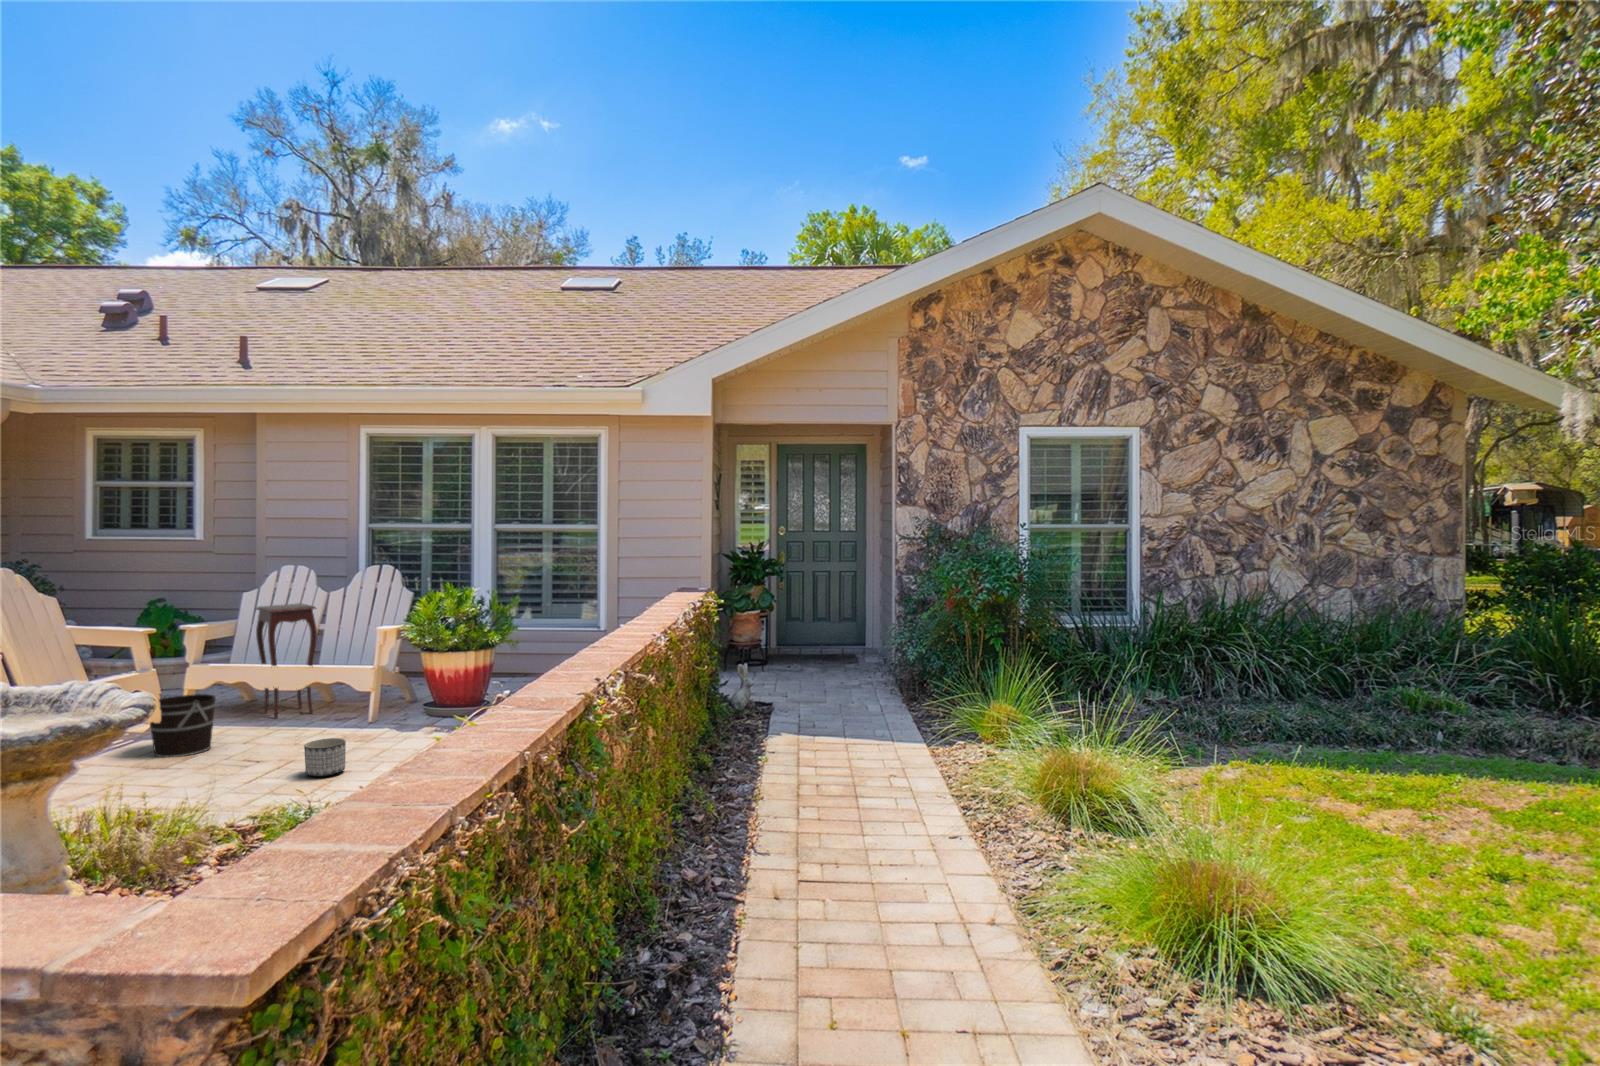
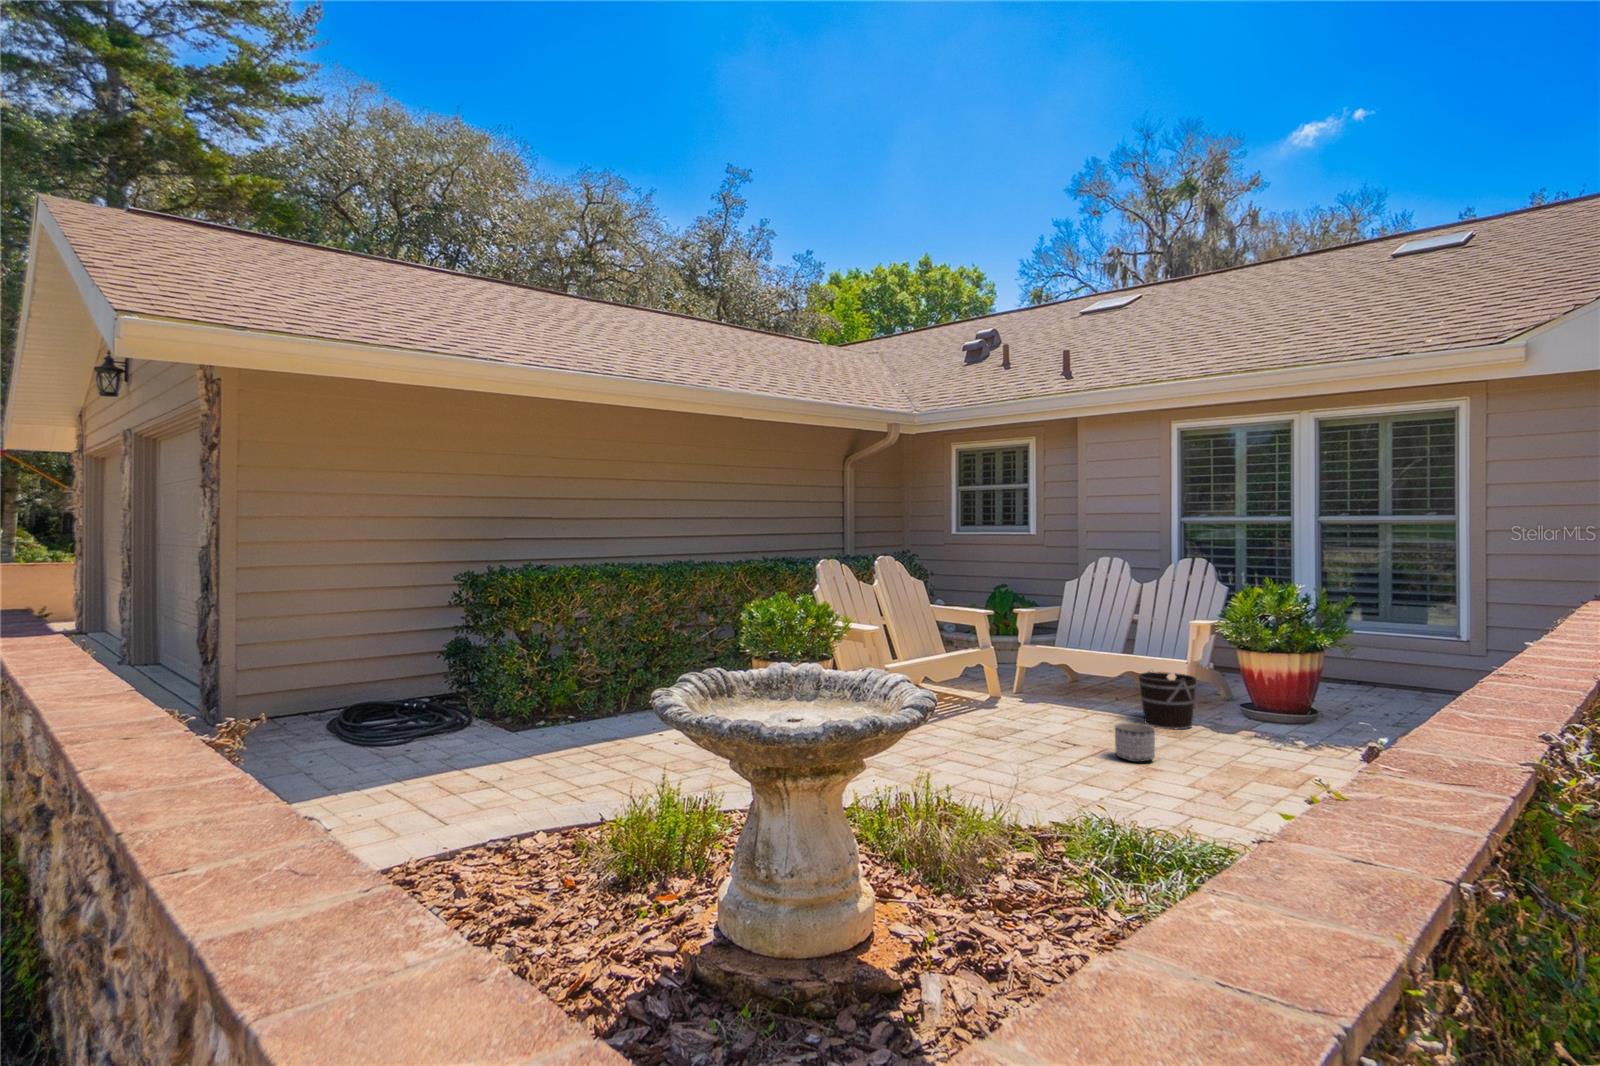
side table: present [256,603,317,719] -> none [1075,592,1128,700]
bucket: present [150,694,215,757] -> present [1139,671,1196,729]

